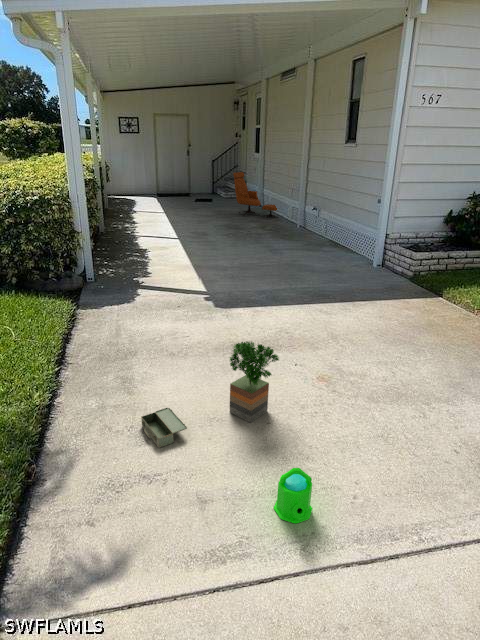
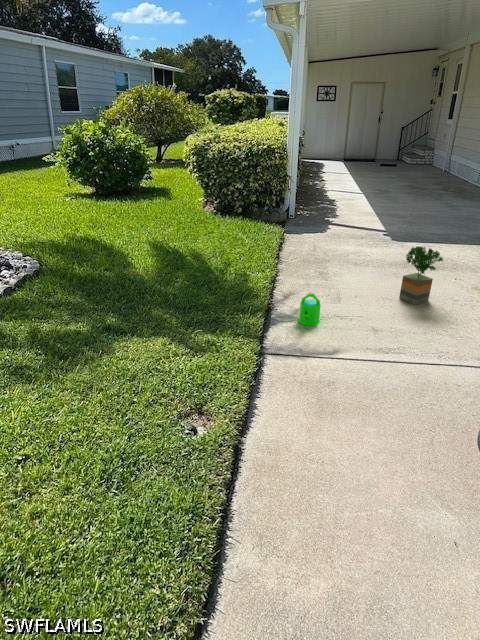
lounge chair: present [233,172,277,217] -> none [422,137,466,183]
toolbox: present [141,408,187,448] -> none [336,287,369,307]
watering can: present [274,468,313,524] -> present [298,293,321,326]

